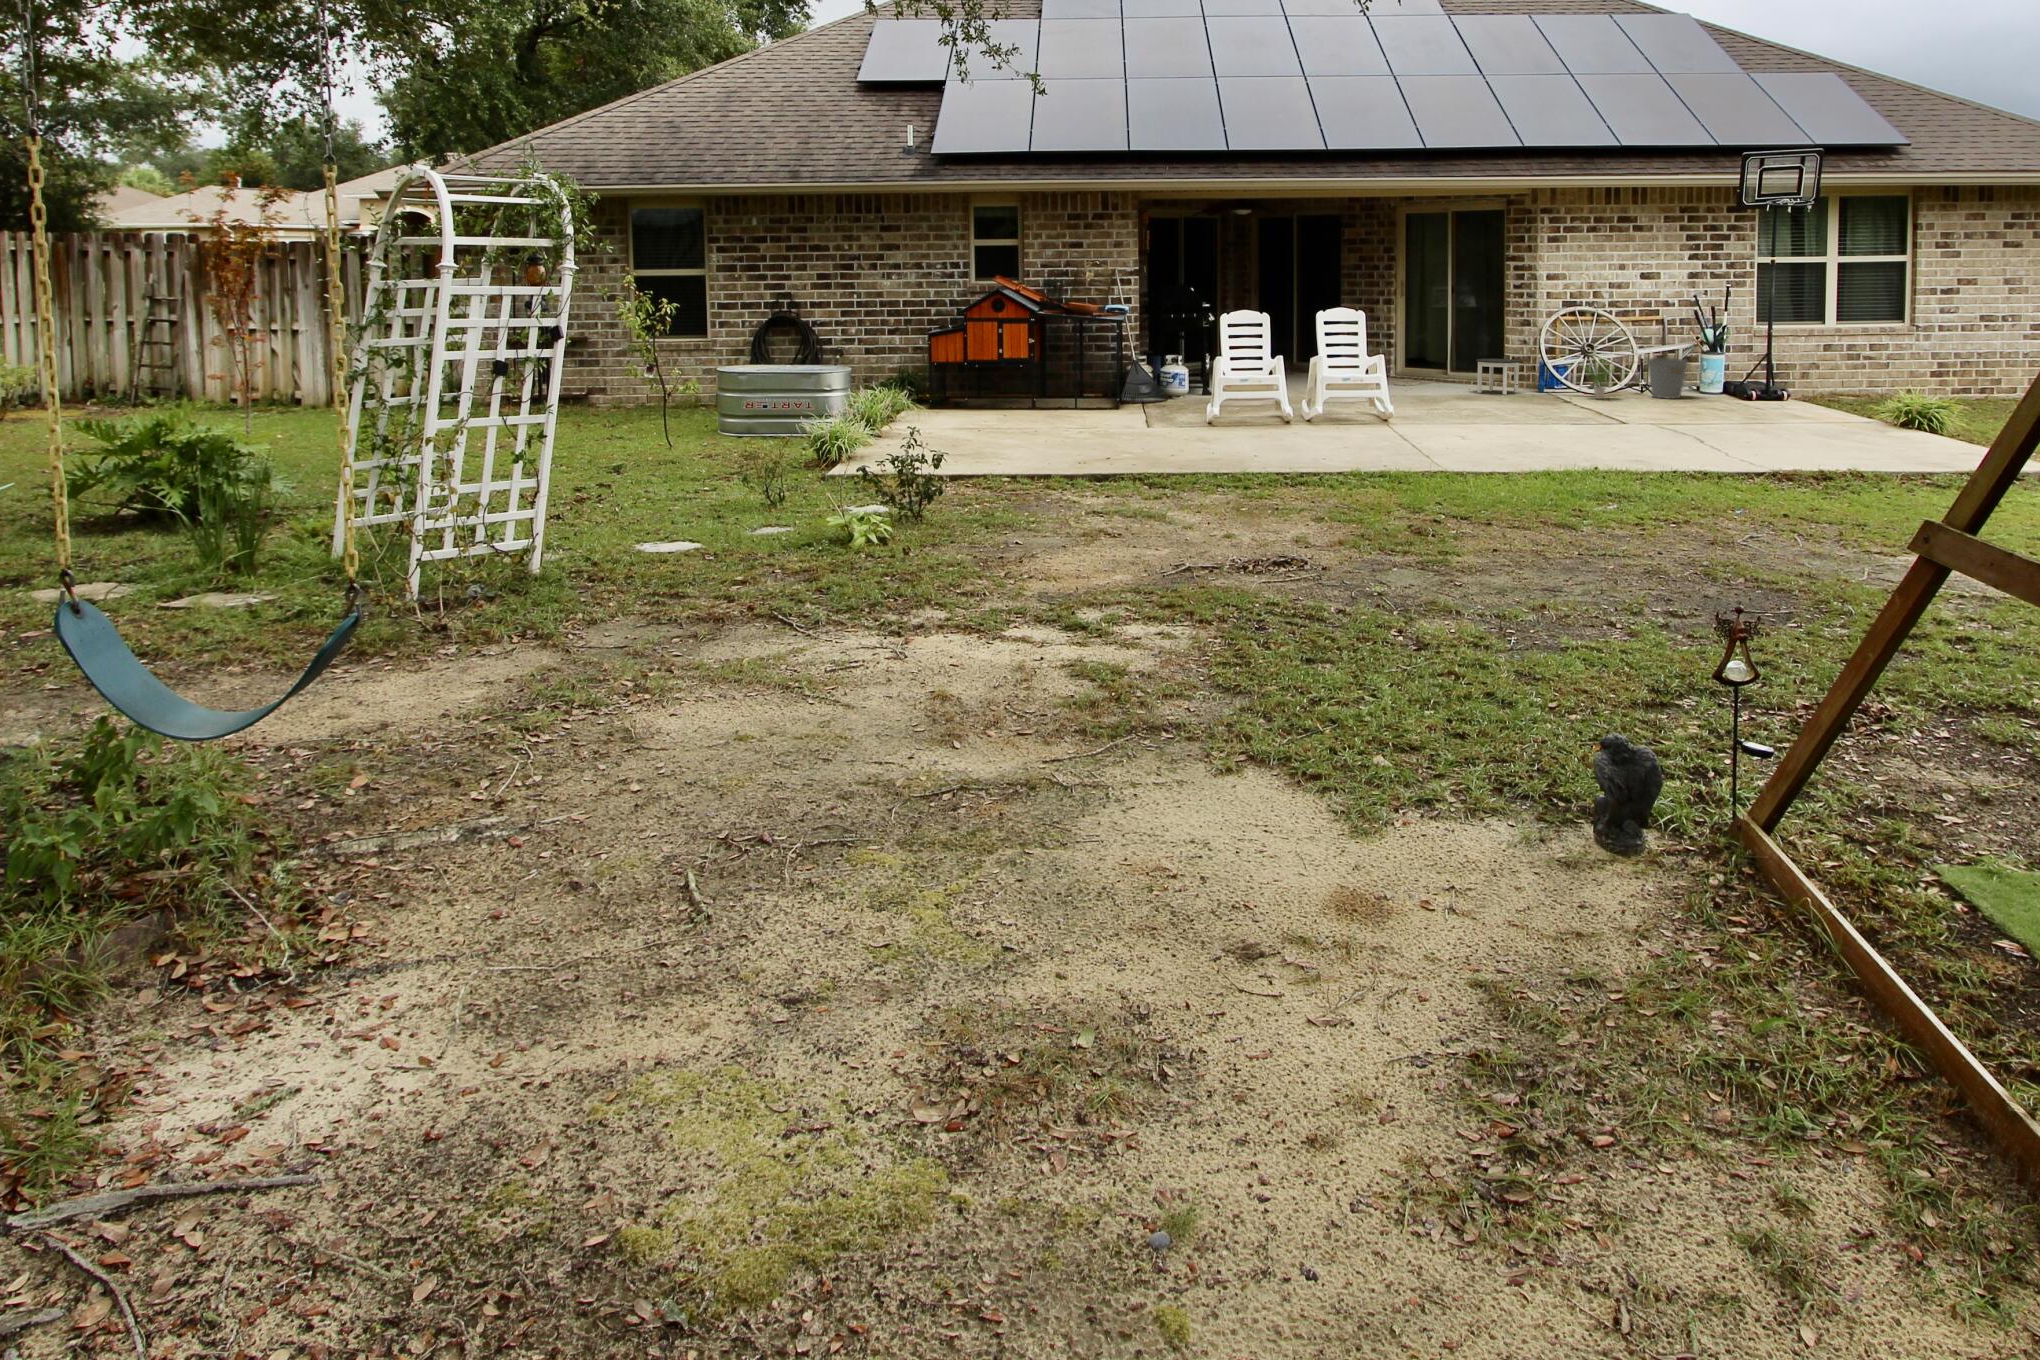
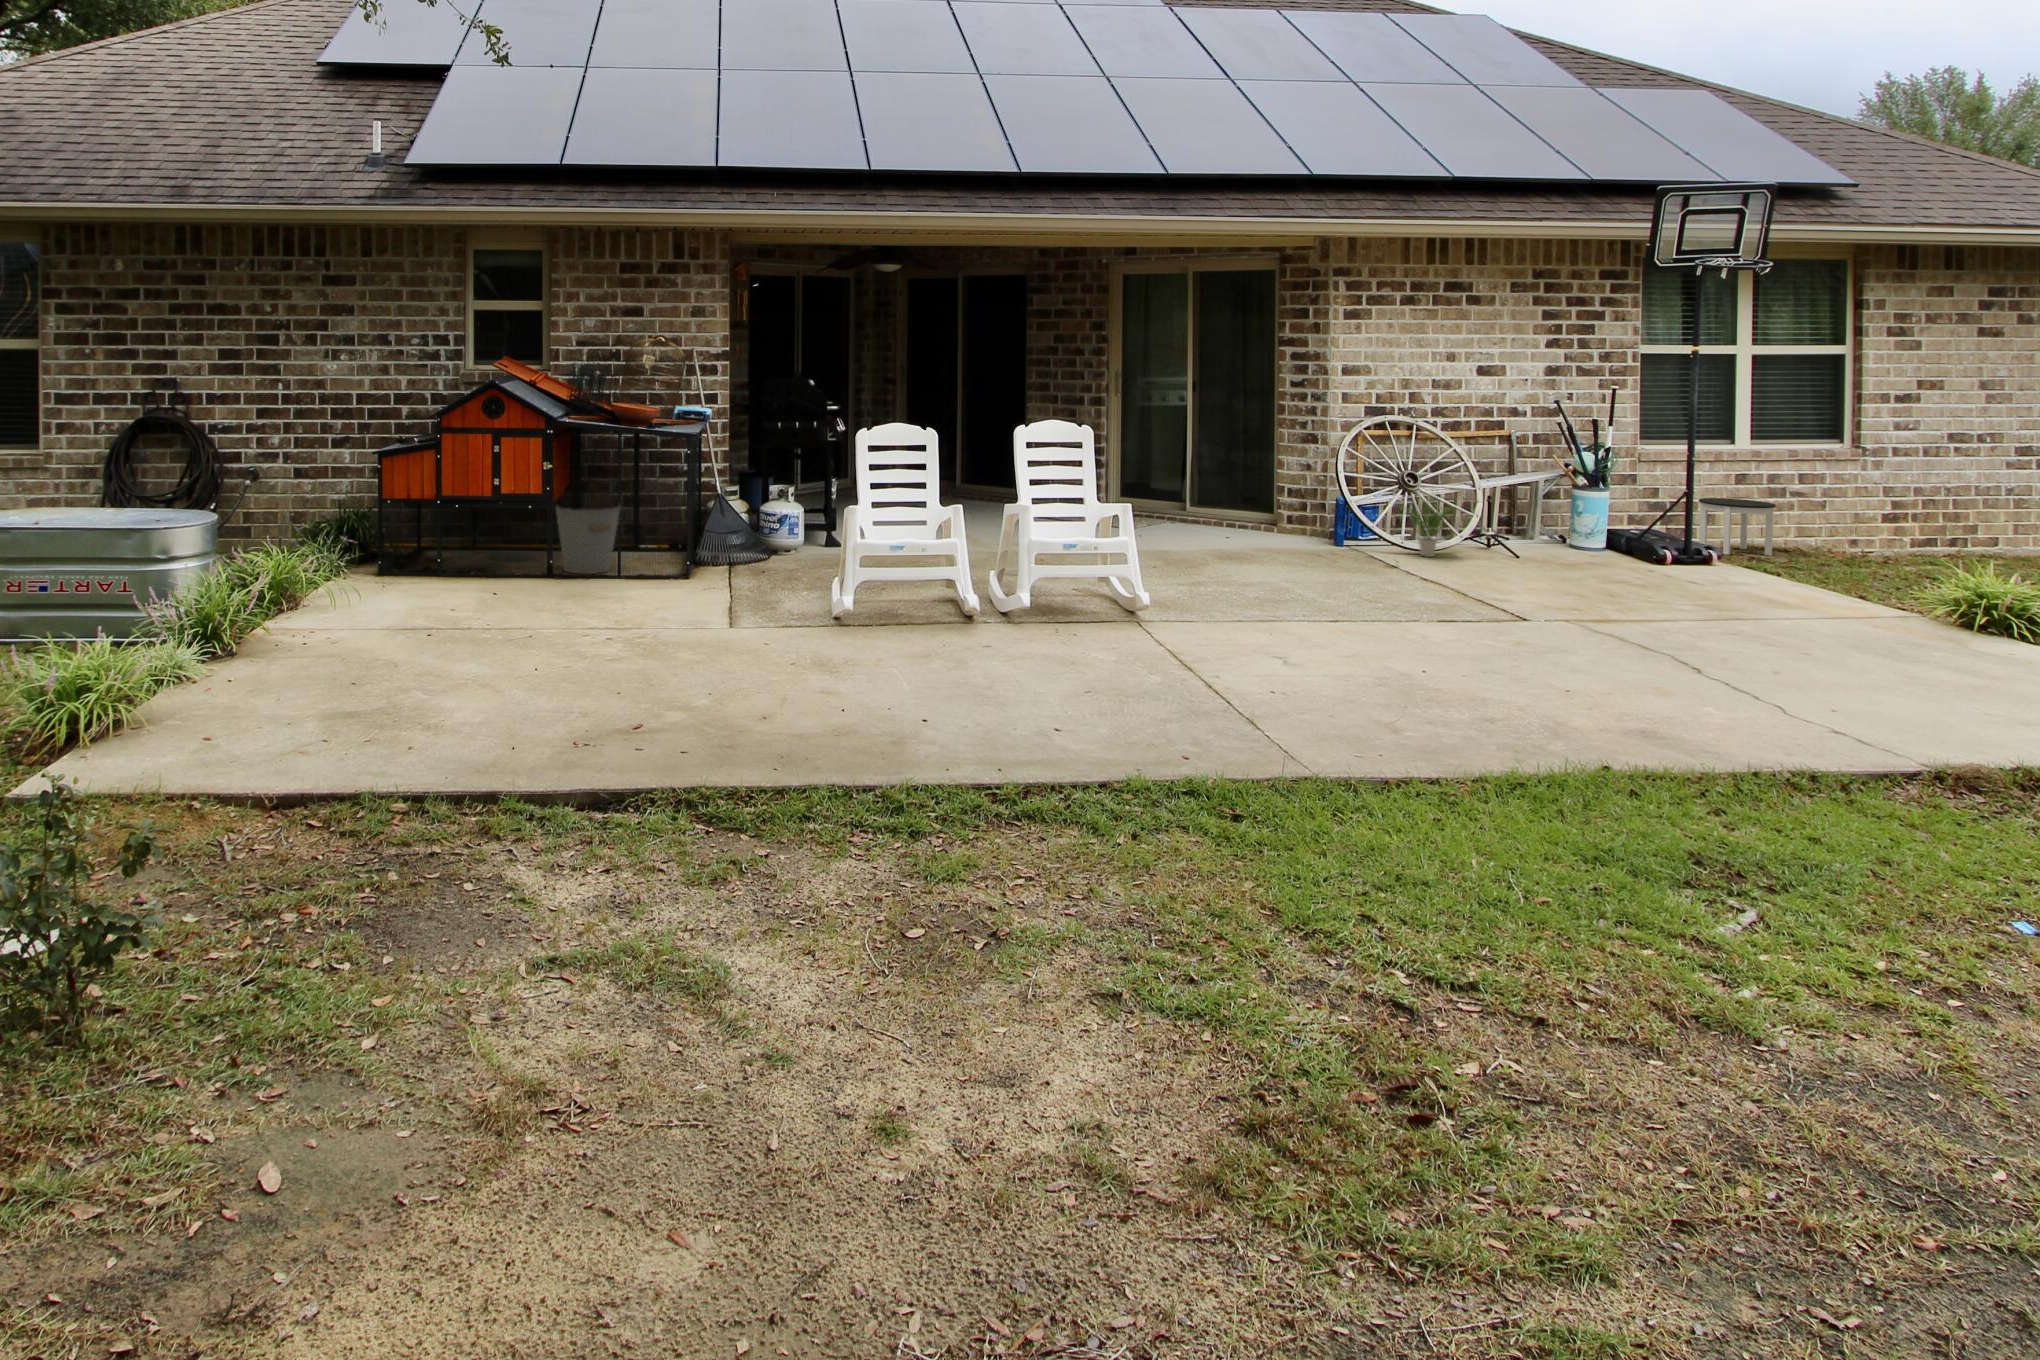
bucket: present [1648,358,1687,399] -> present [556,503,620,574]
round table: present [1476,359,1521,395] -> present [1699,498,1776,556]

